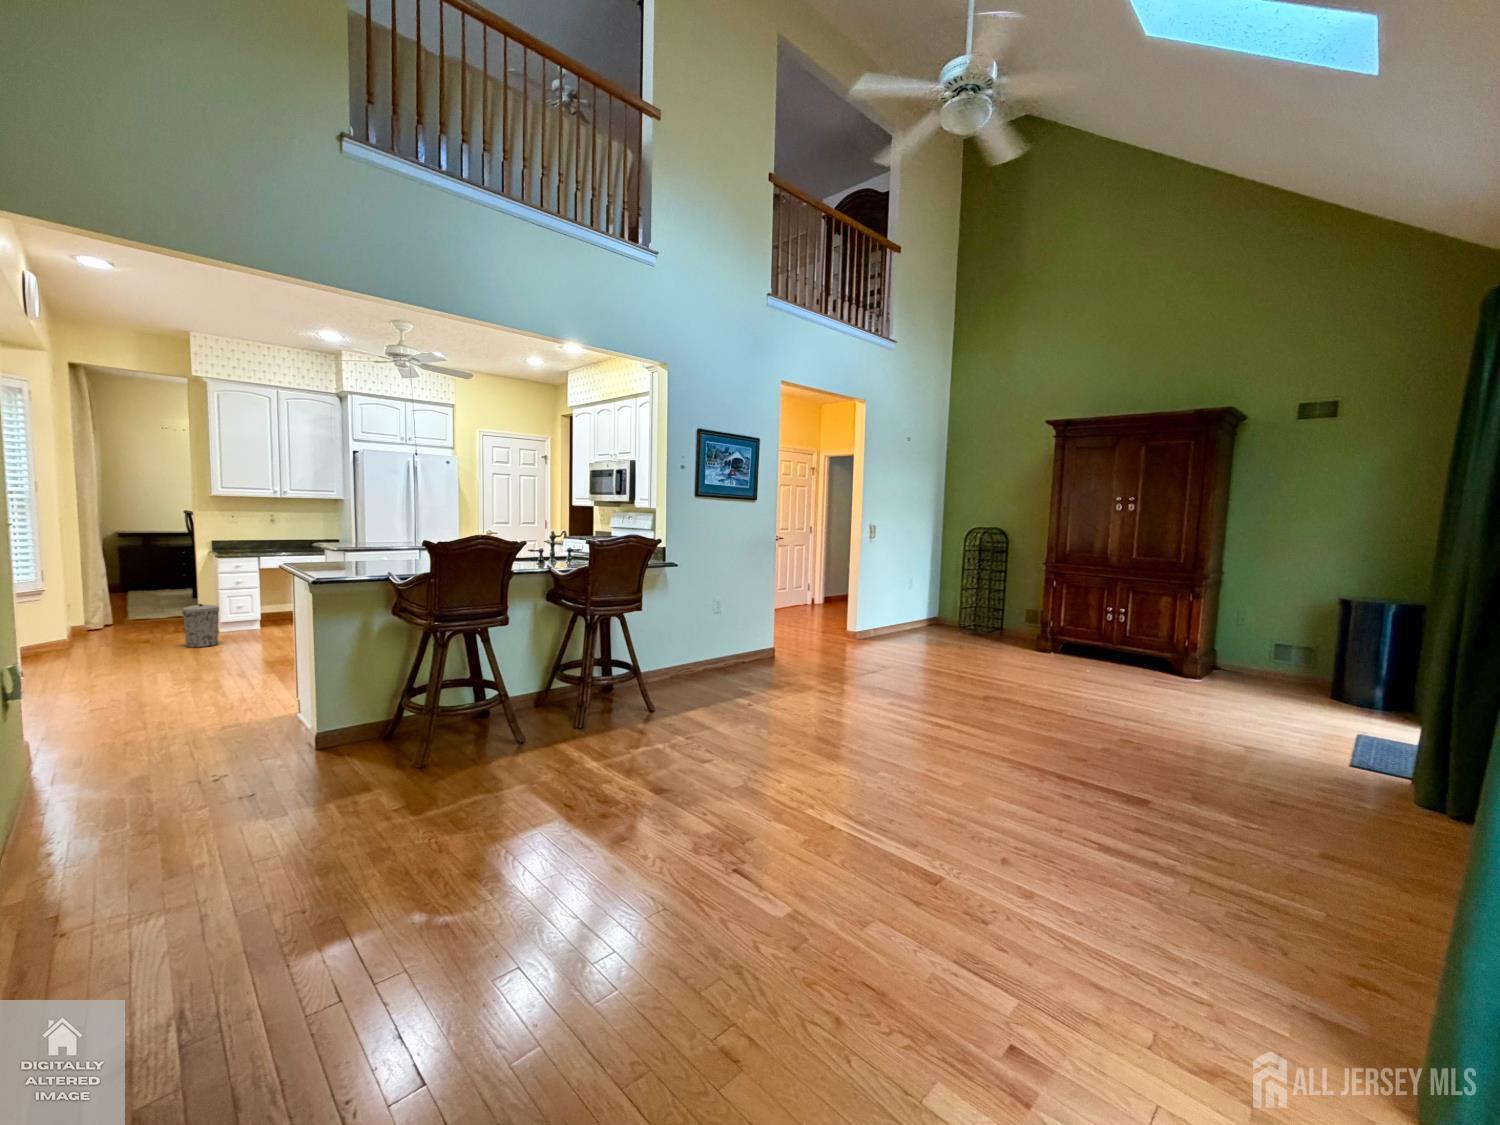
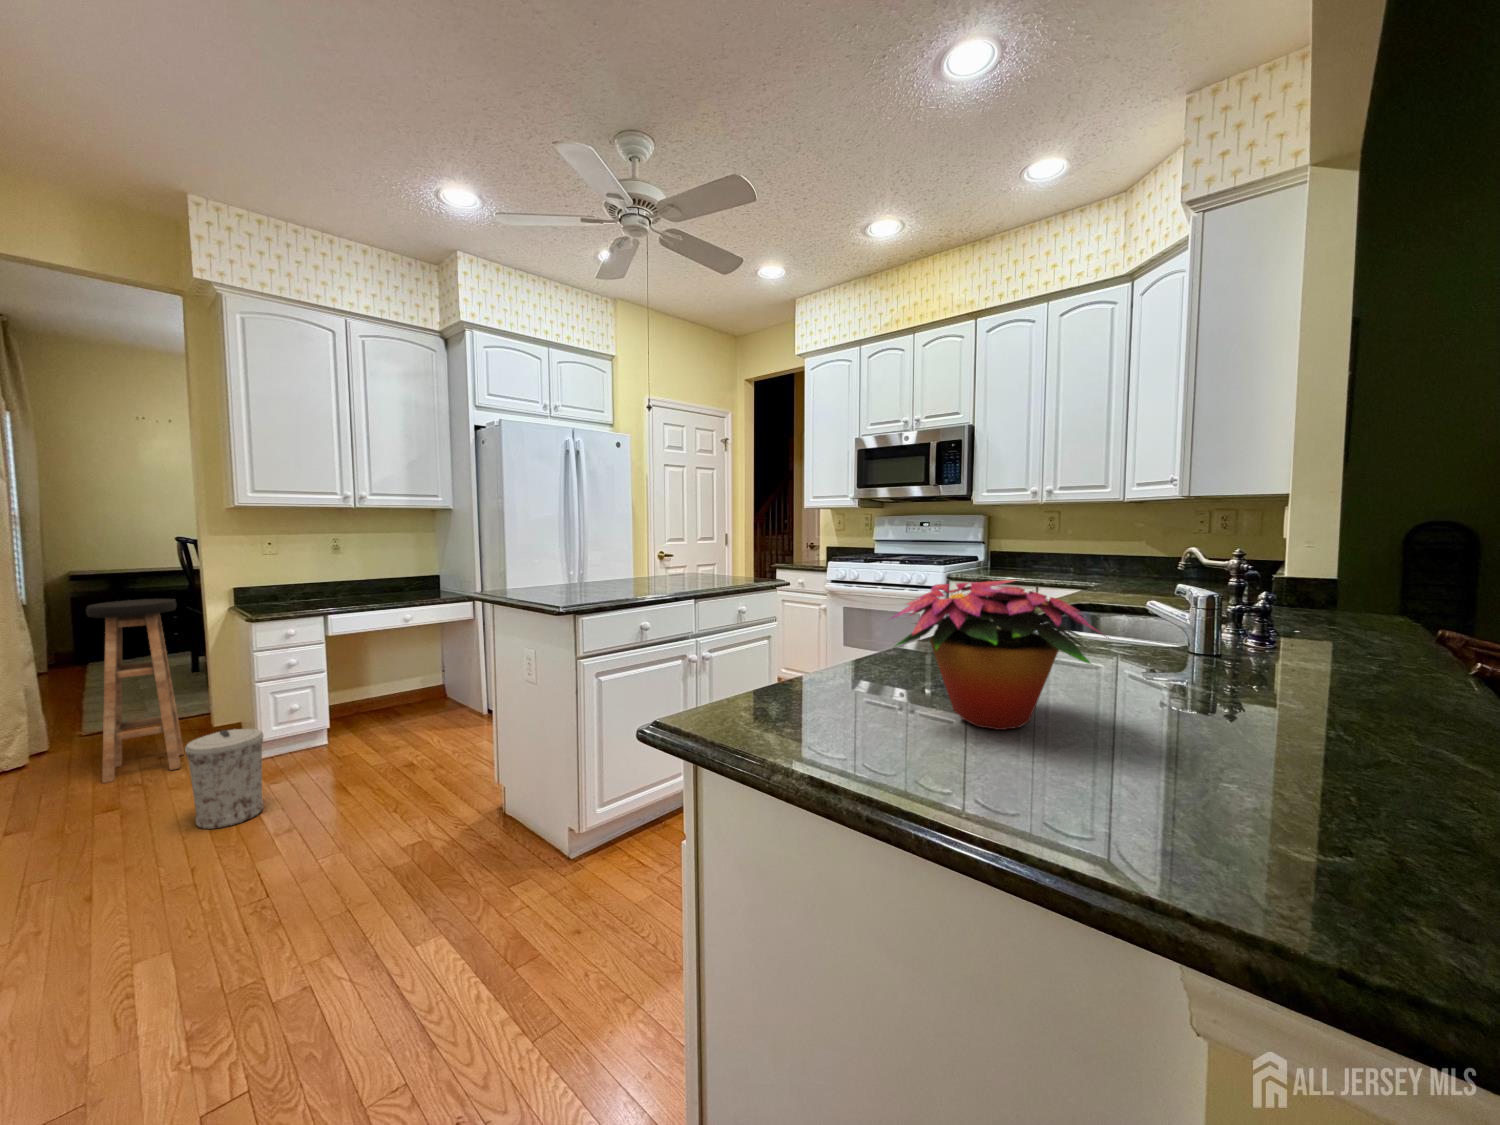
flower arrangement: none [341,527,400,562] -> present [891,580,1107,730]
bar stool: none [135,544,182,635] -> present [86,599,184,783]

